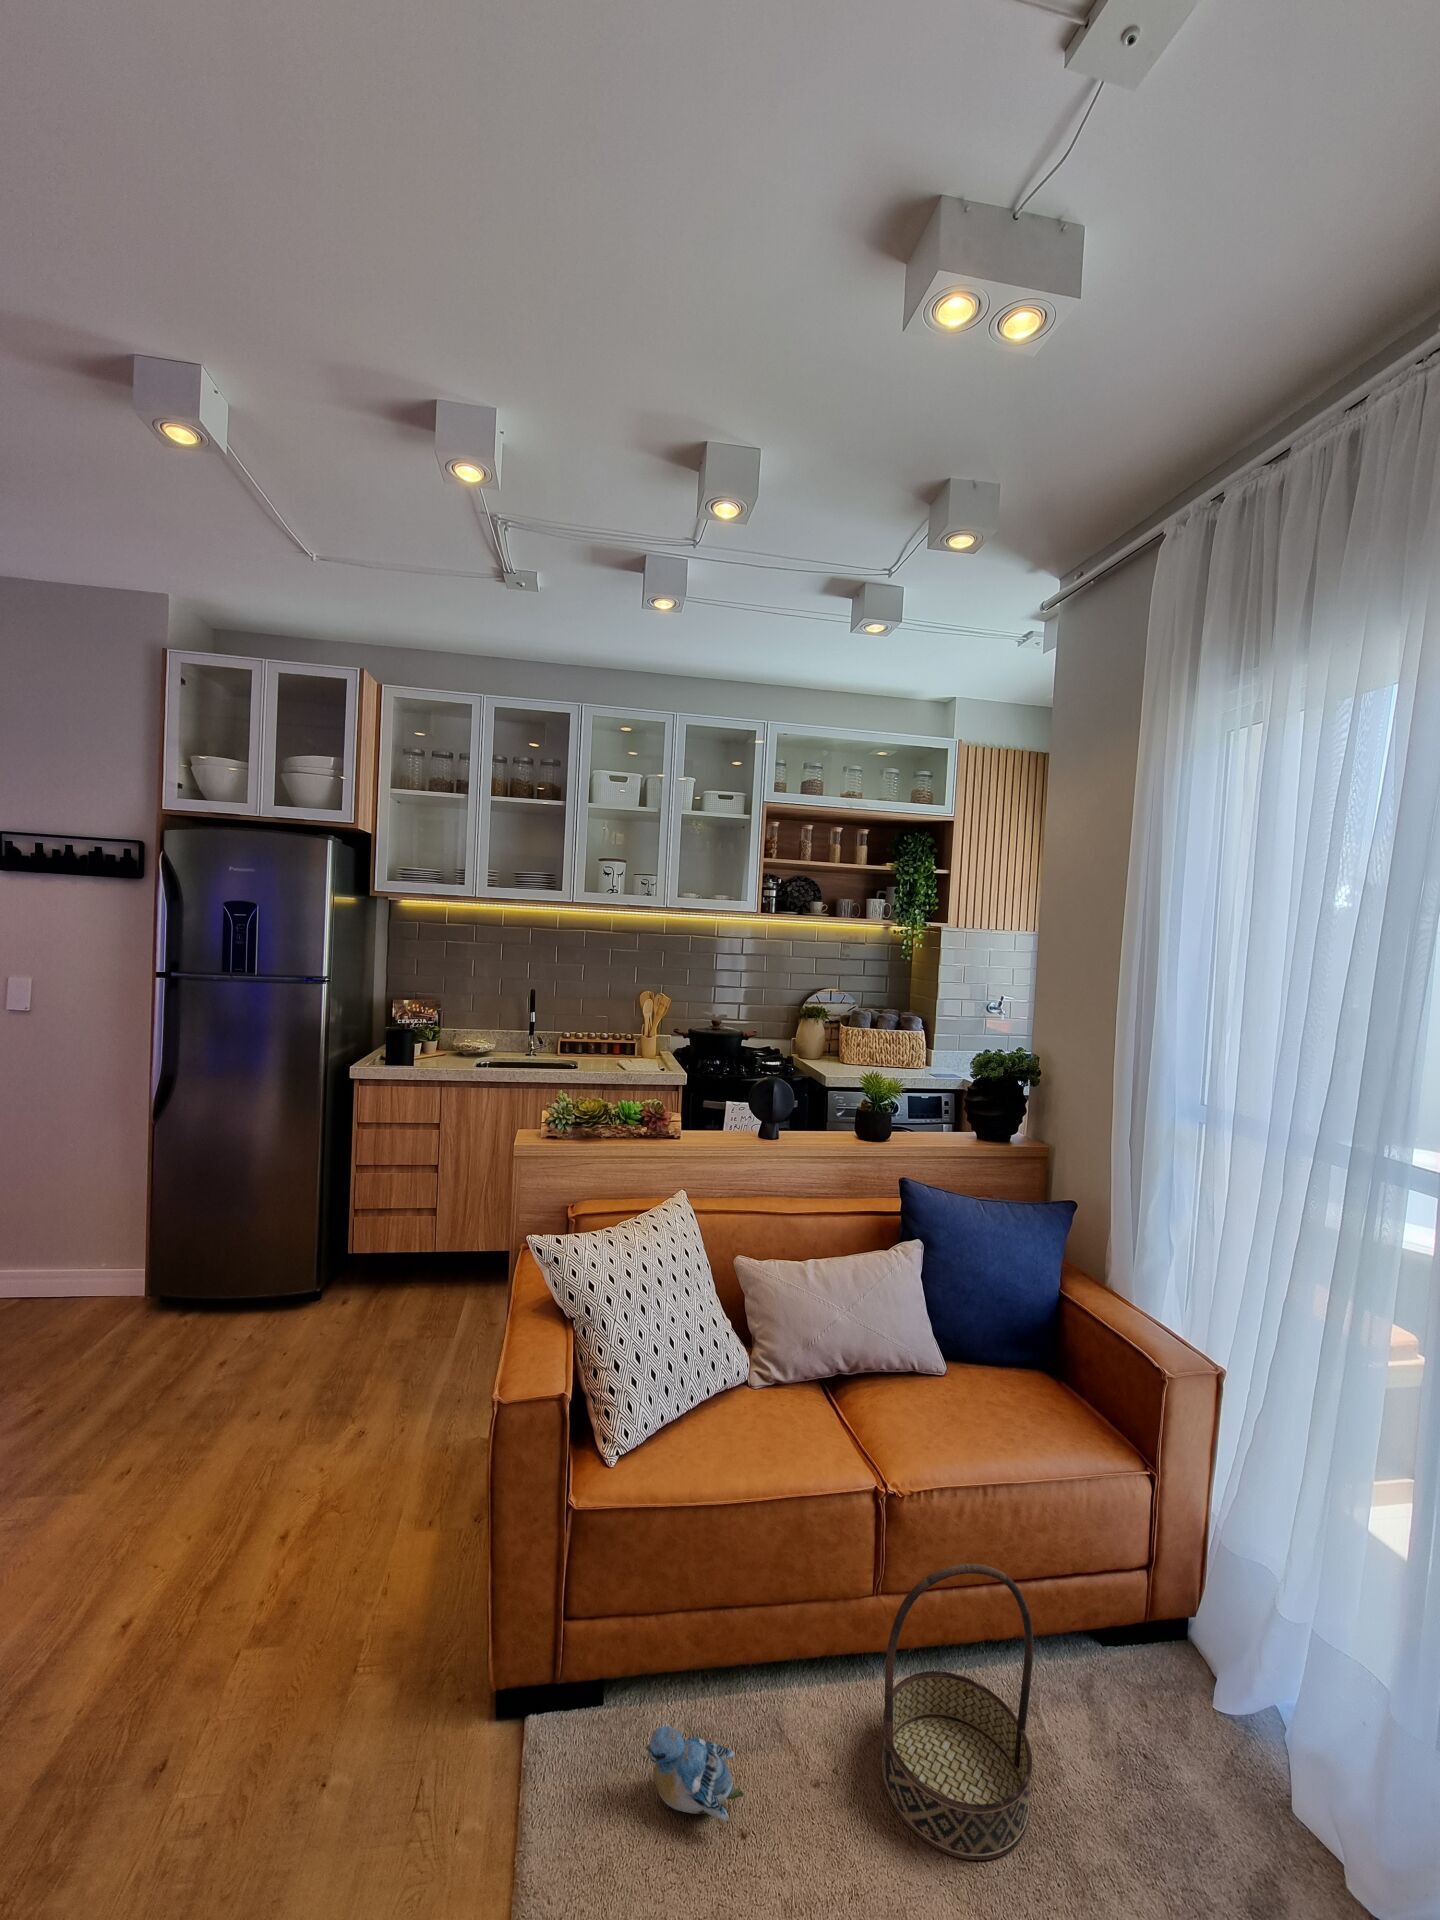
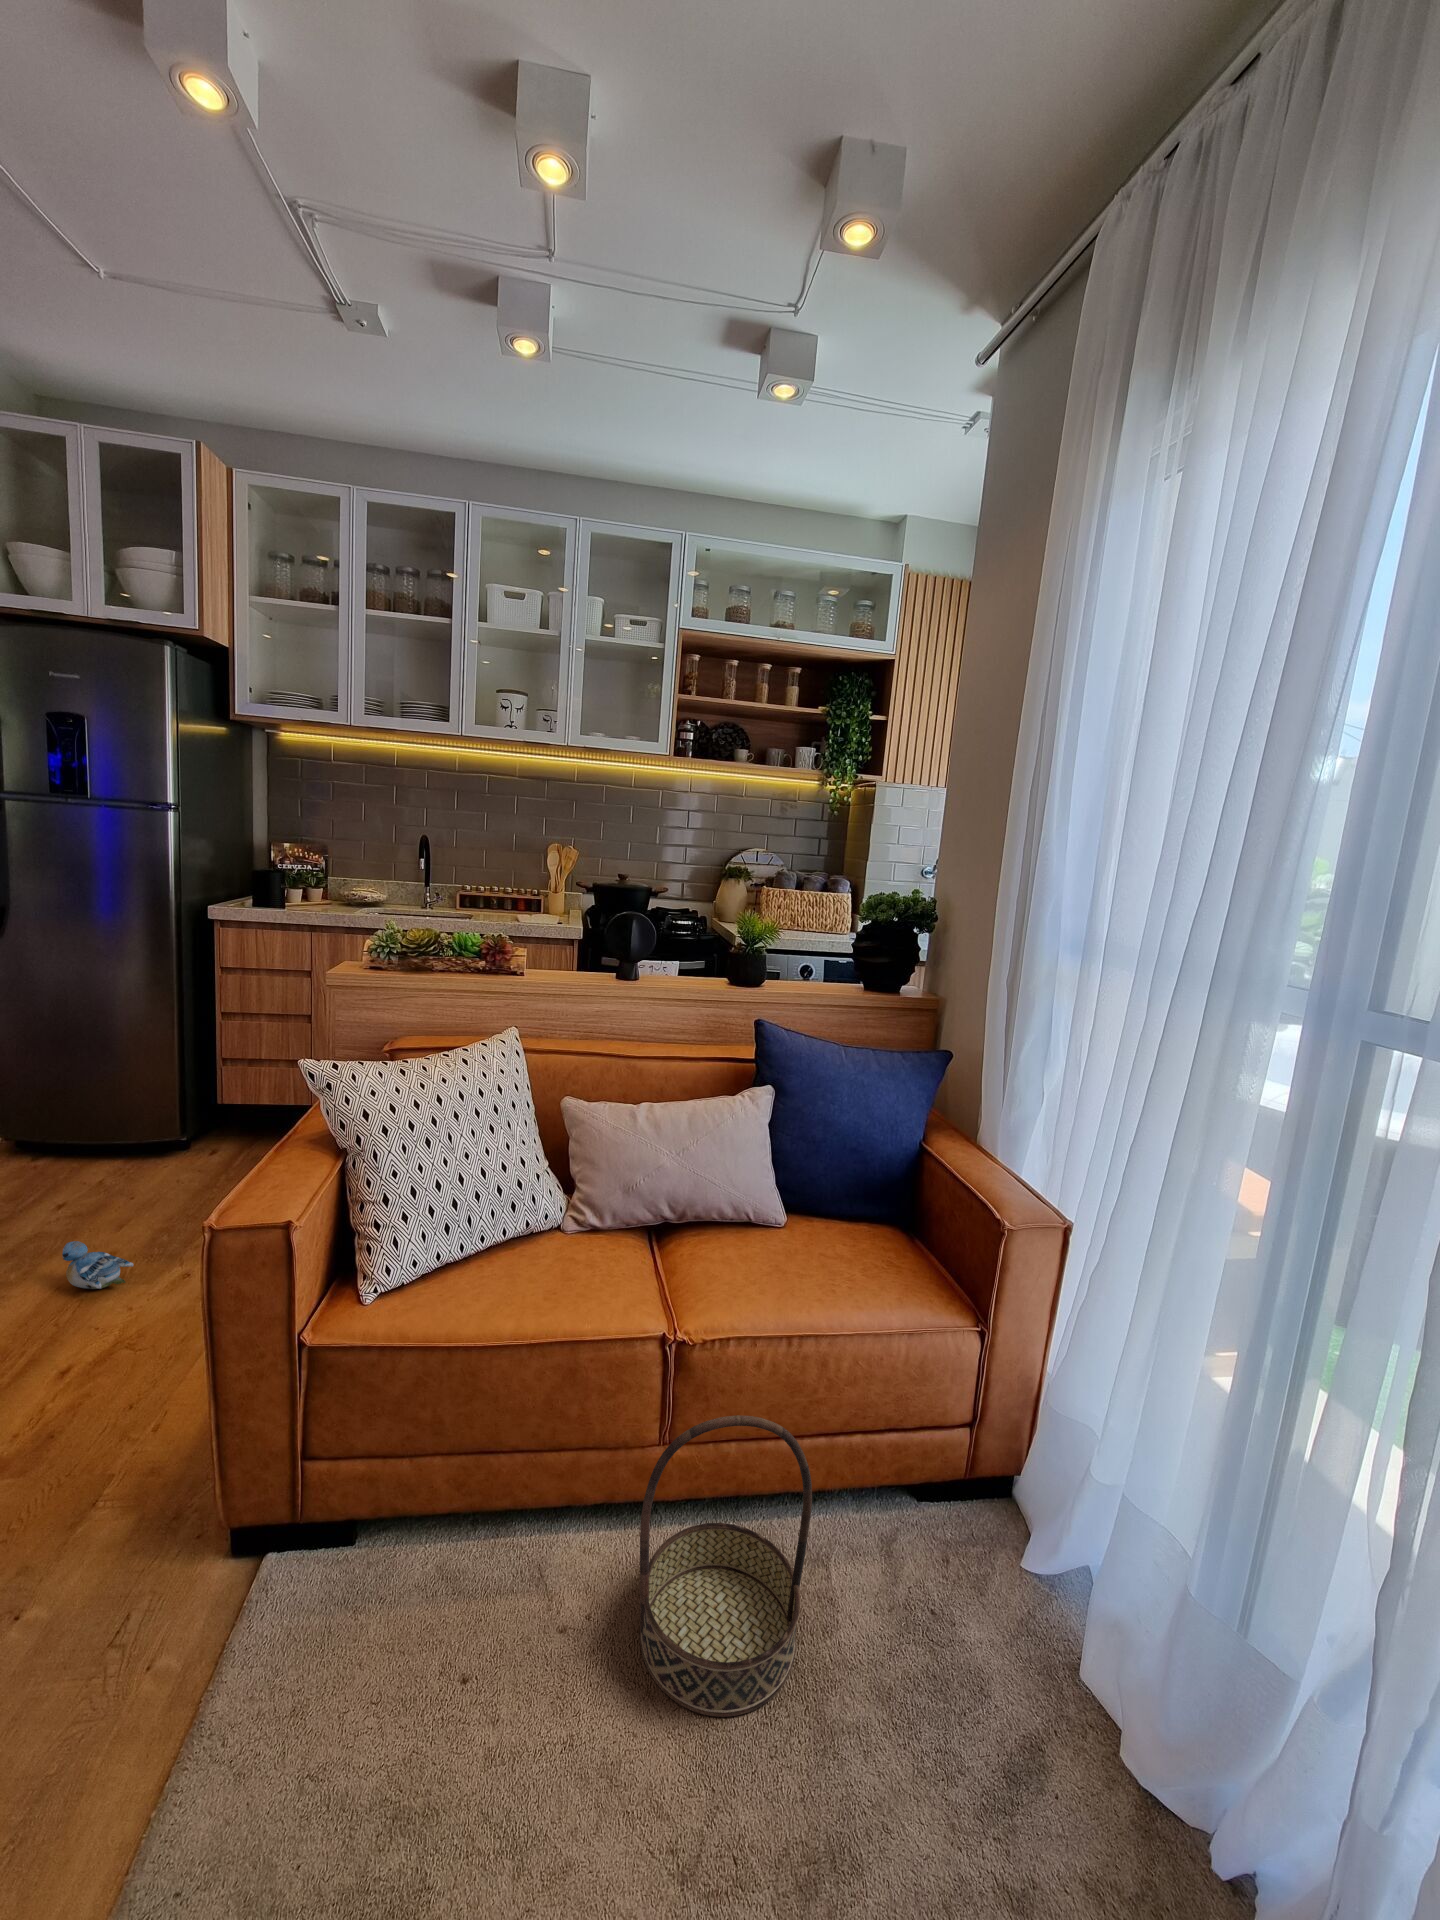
plush toy: present [646,1726,743,1821] -> present [62,1241,133,1289]

